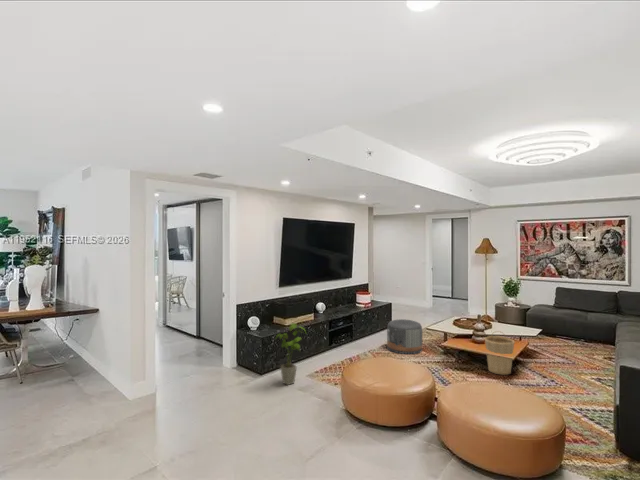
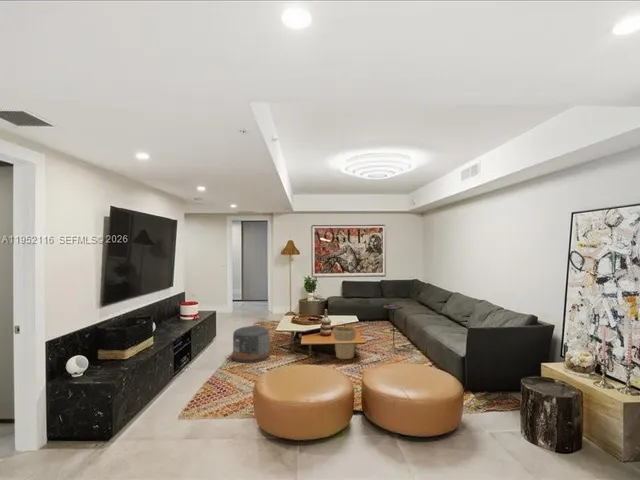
side table: none [557,321,590,385] -> present [383,305,403,348]
house plant: present [277,323,303,385] -> none [147,349,190,432]

